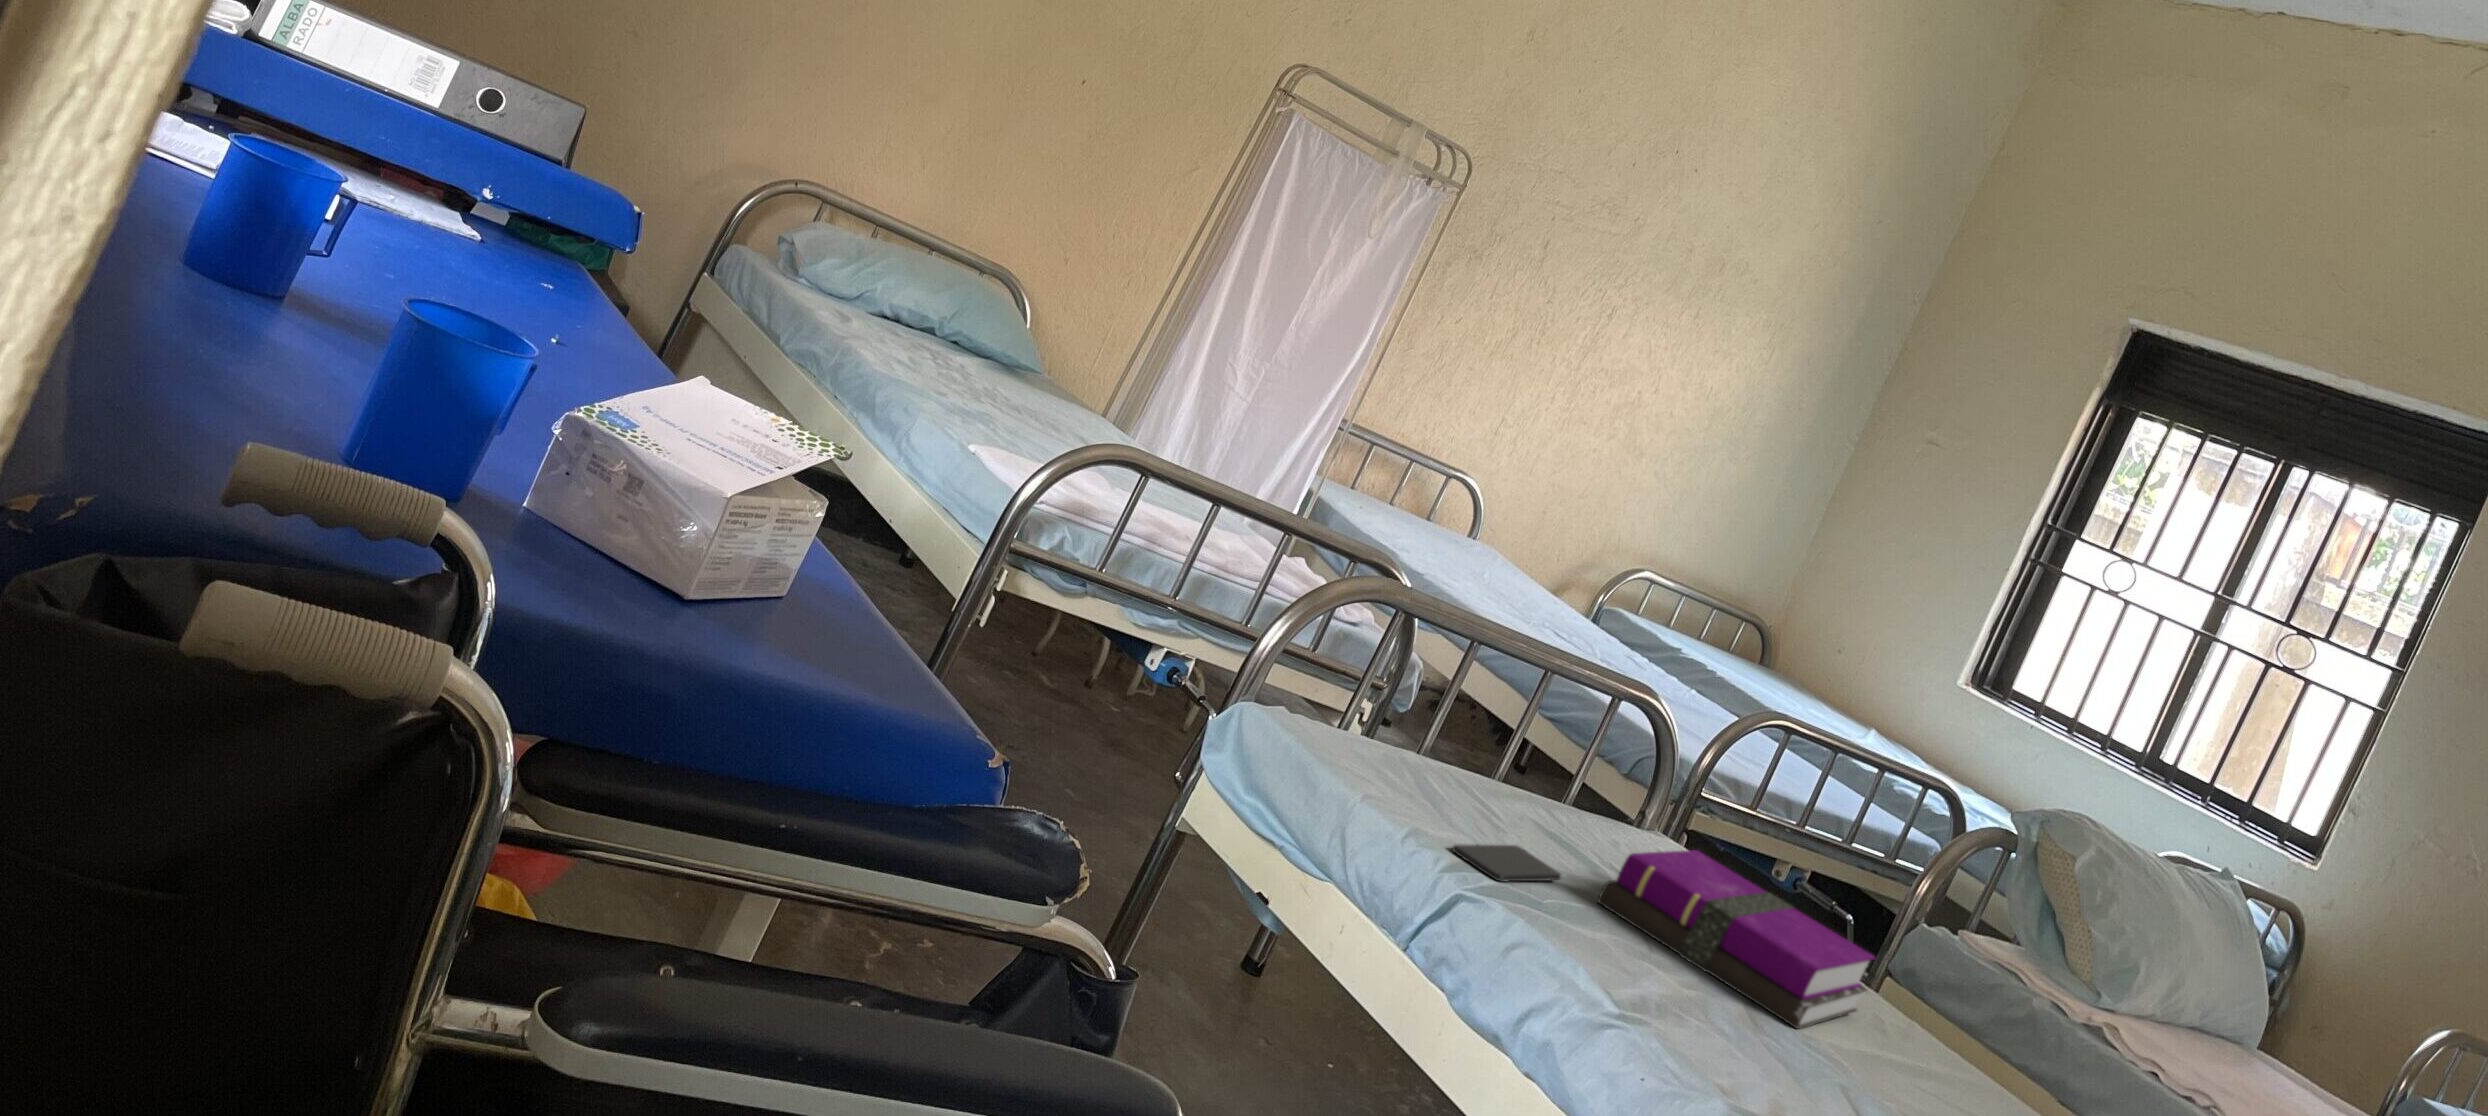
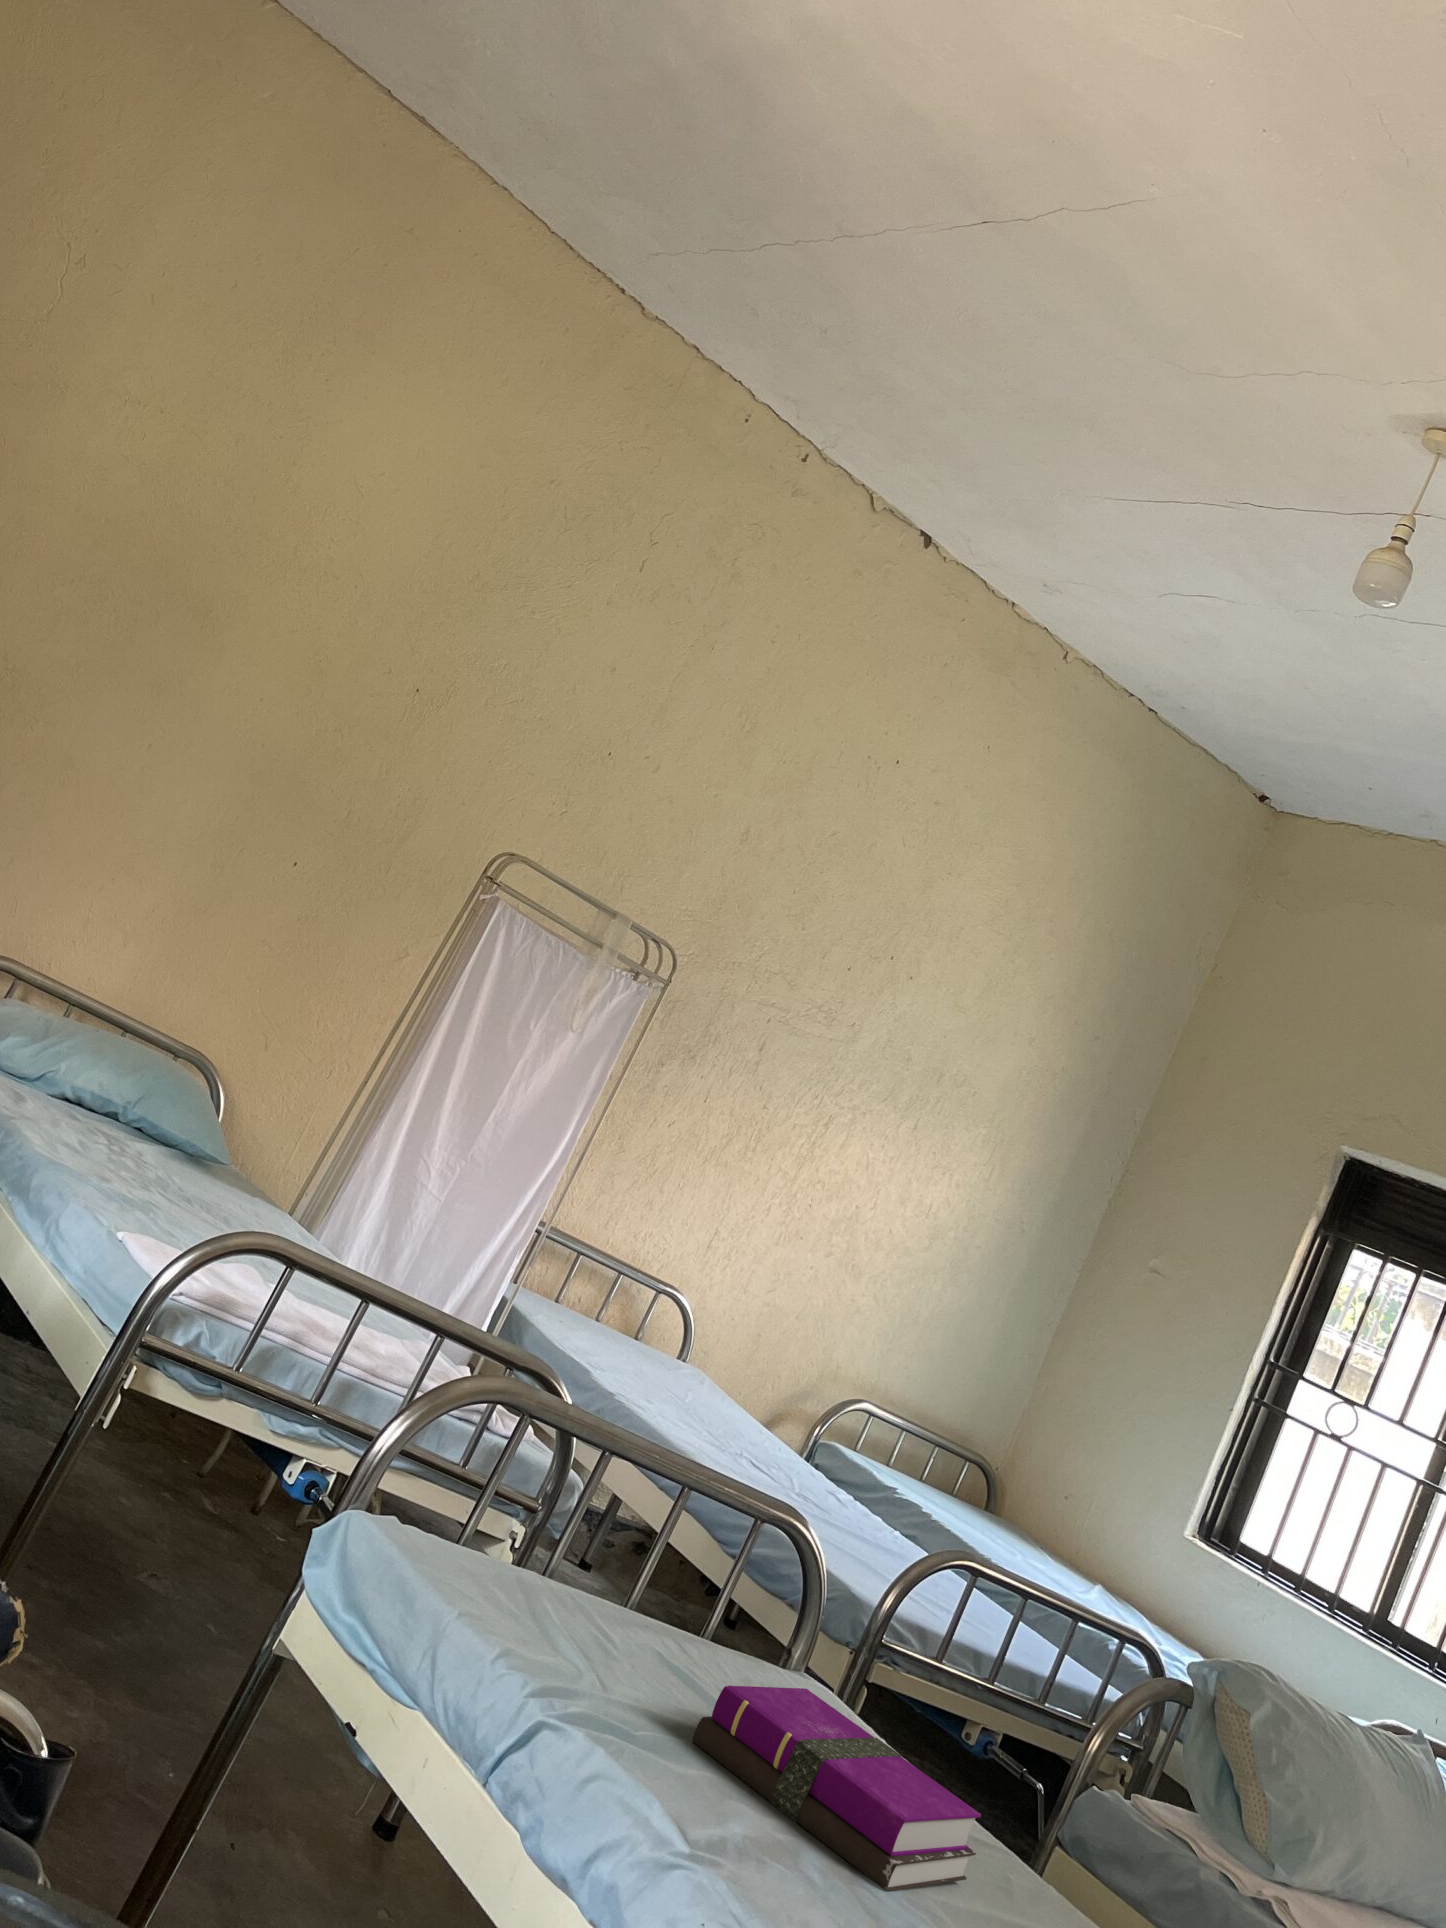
smartphone: present [1452,845,1561,881] -> none [539,1668,656,1714]

